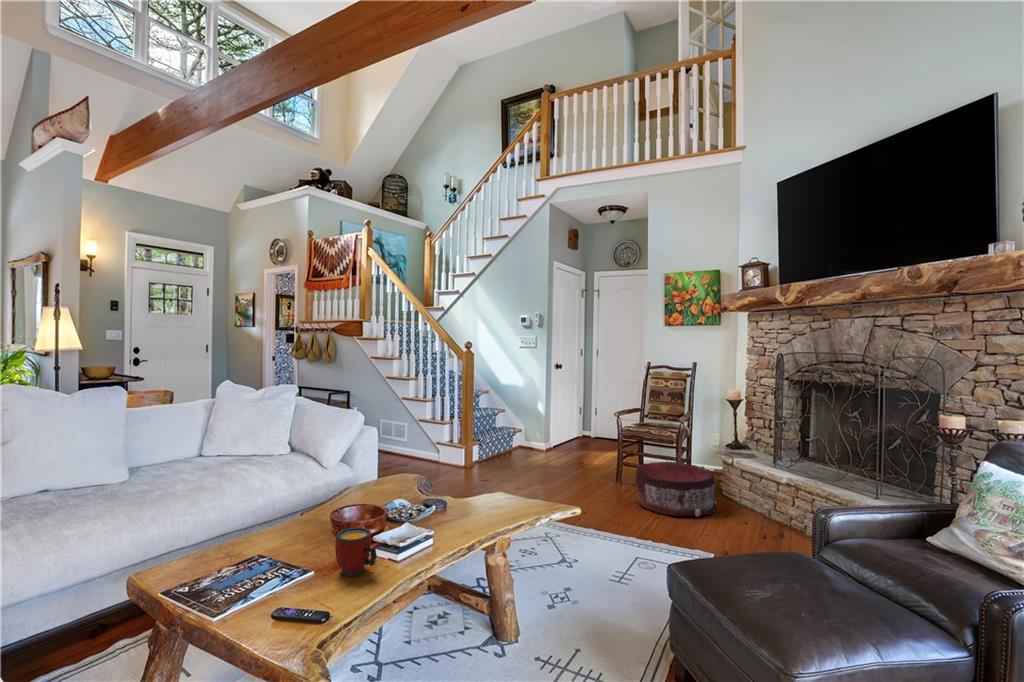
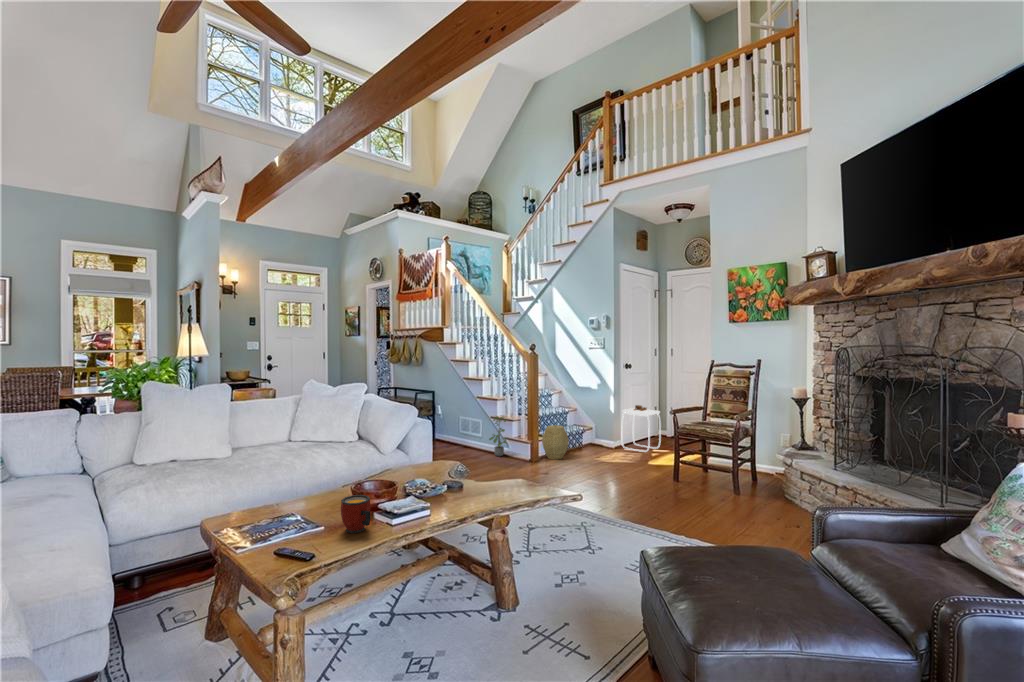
side table: none [554,406,592,454] -> present [622,405,661,452]
potted plant: none [419,419,441,463] -> present [489,416,507,456]
woven basket: none [478,429,506,465] -> present [542,425,569,460]
pouf: present [636,461,717,517] -> none [684,460,769,517]

